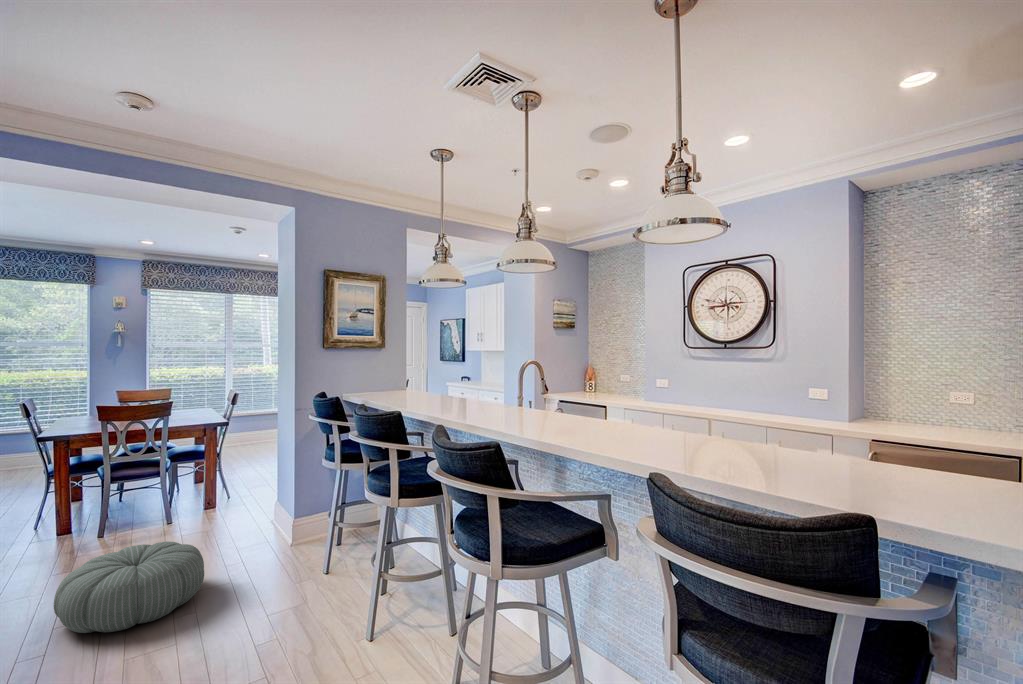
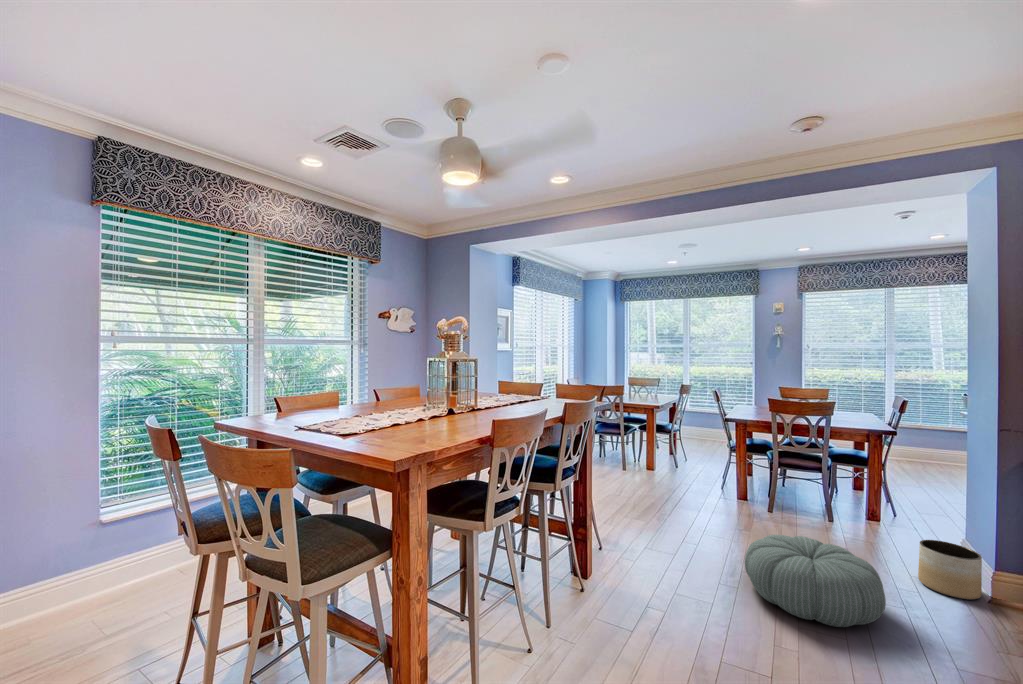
planter: none [237,502,278,545] -> present [918,540,982,600]

